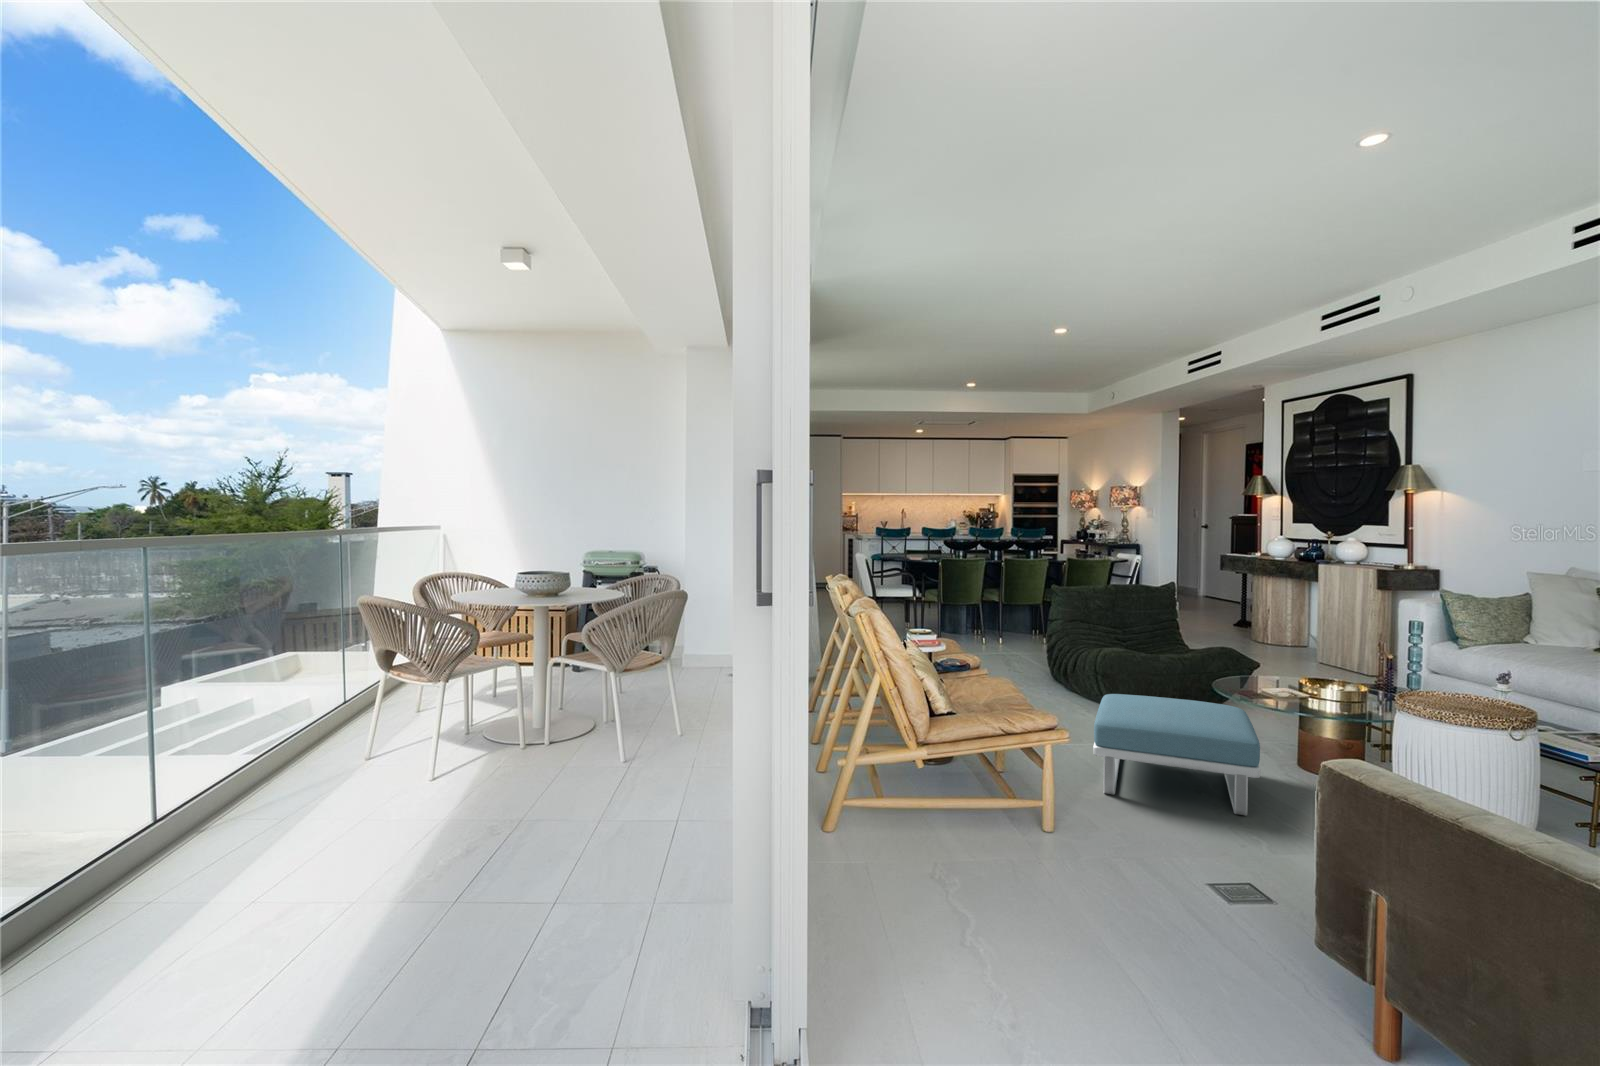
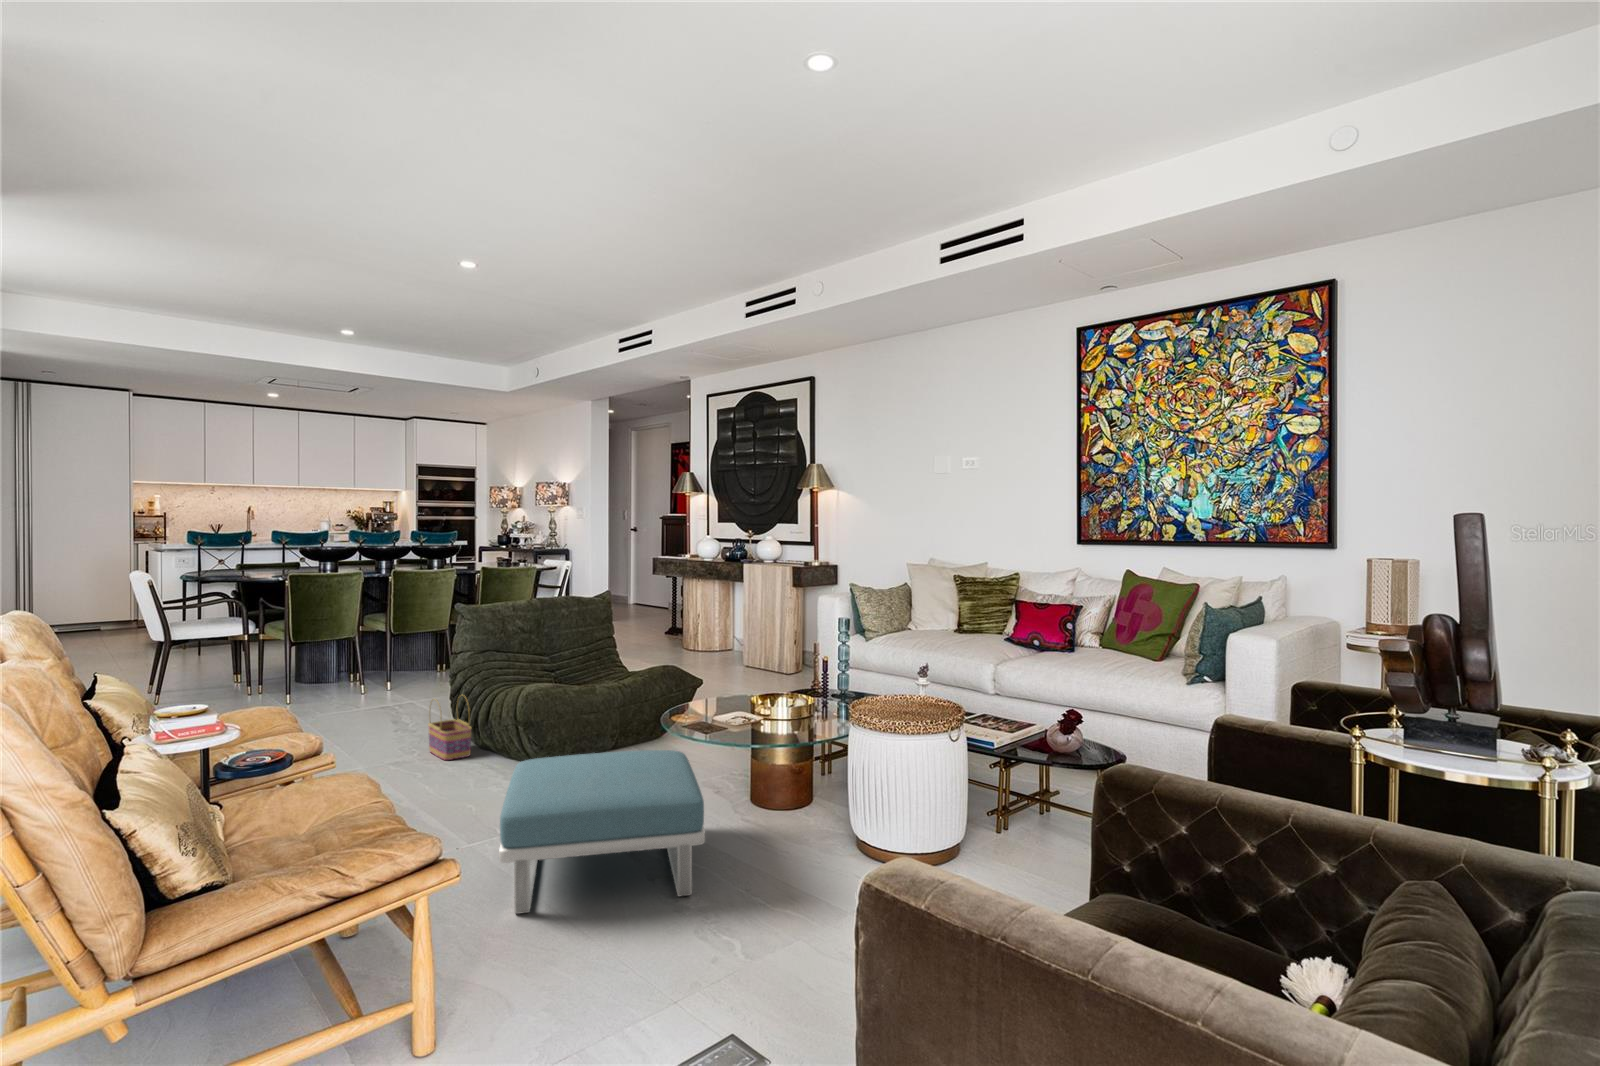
basket: none [1034,647,1066,693] -> present [428,708,472,760]

